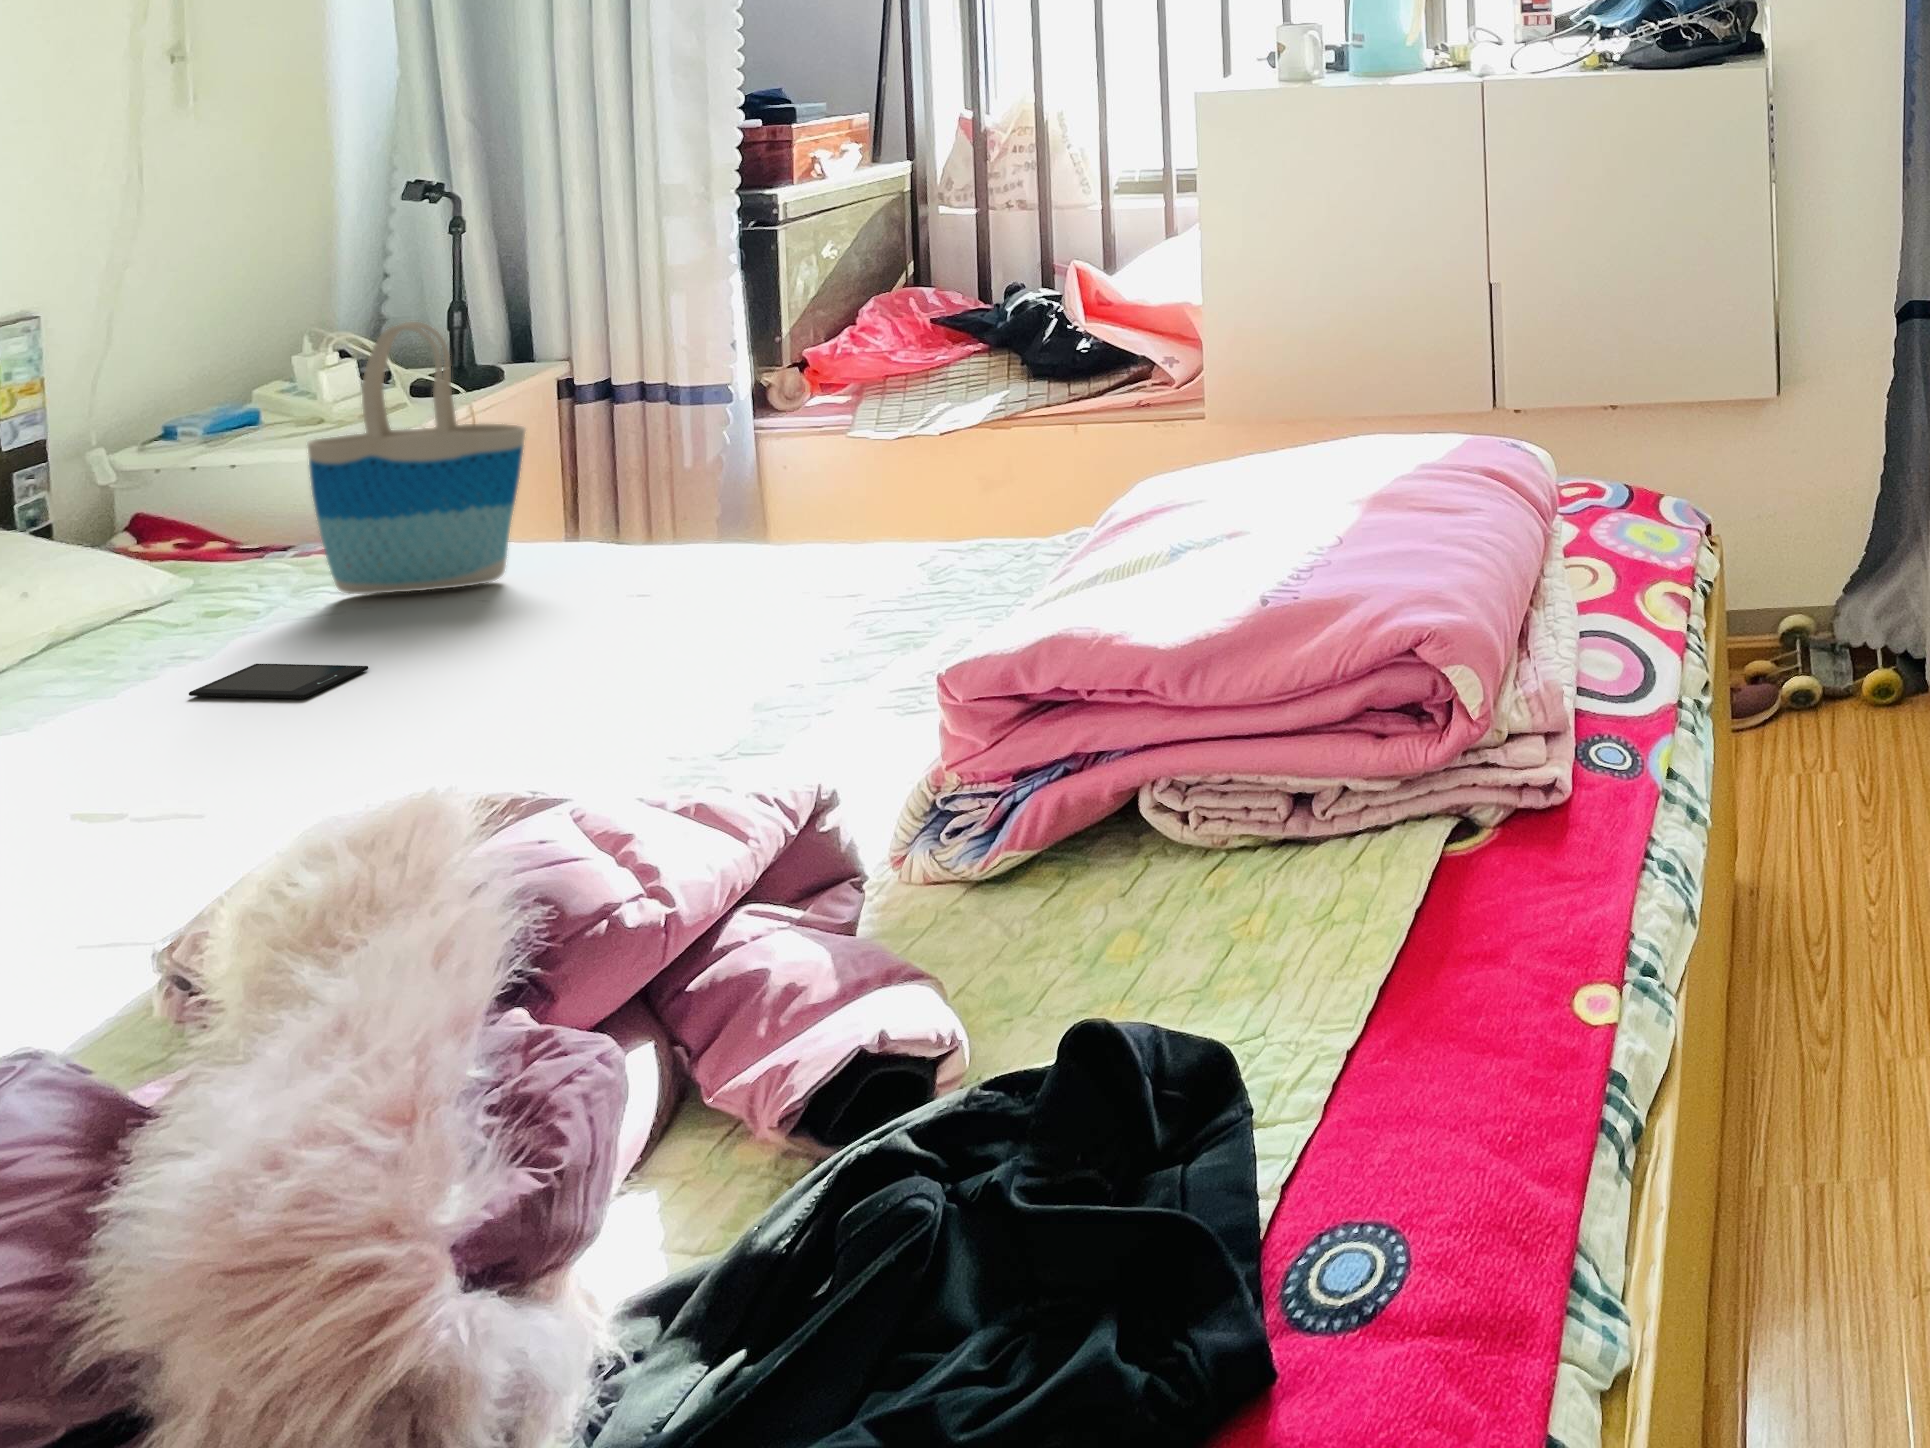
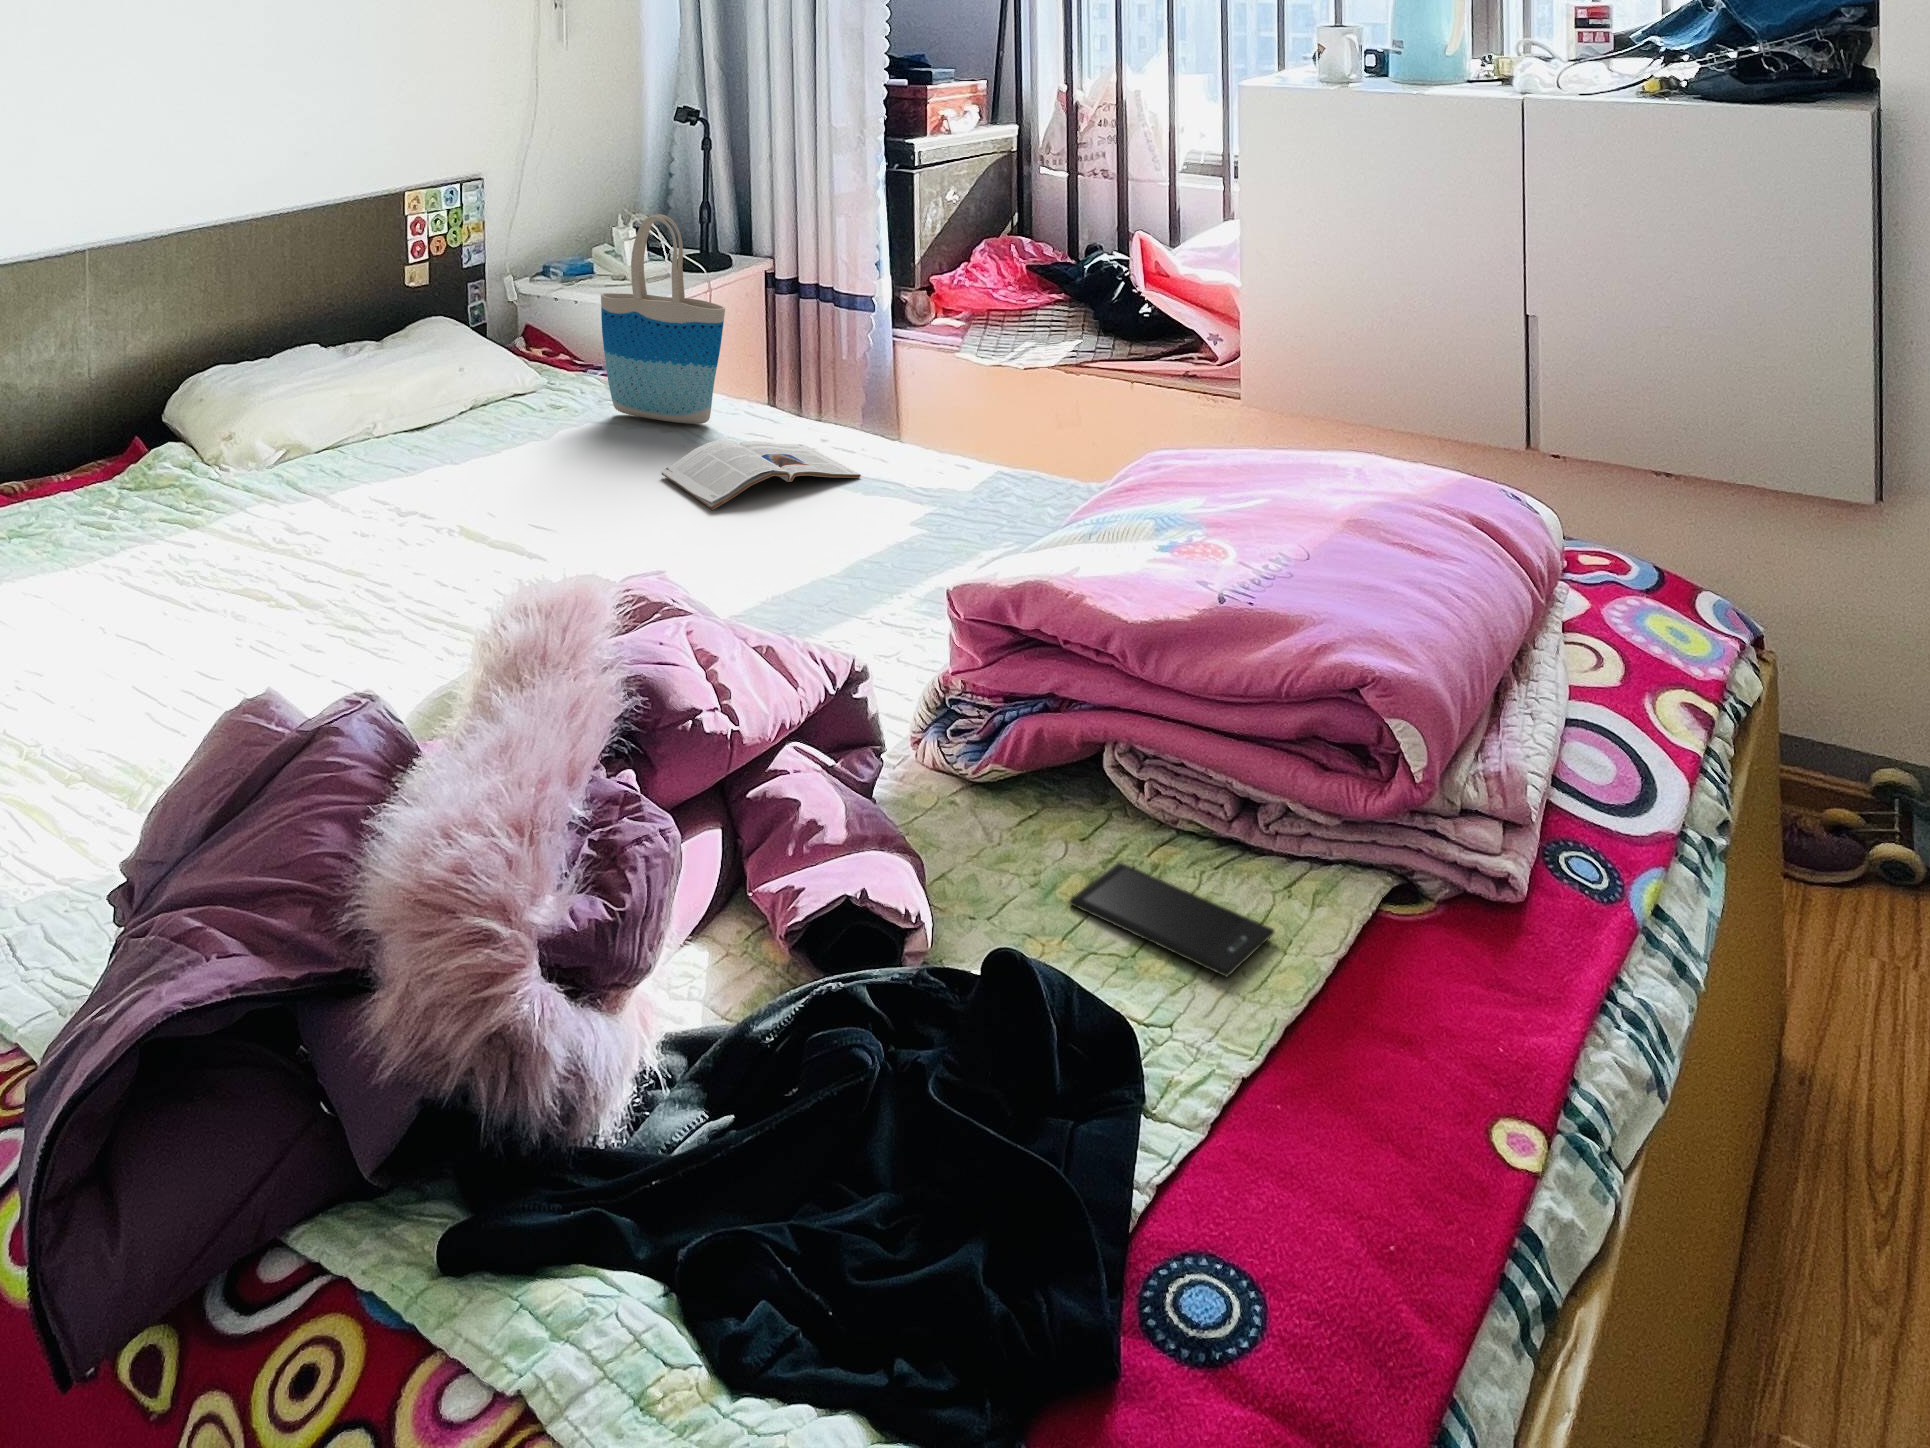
magazine: none [440,575,751,681] -> present [661,440,861,510]
smartphone: present [189,664,368,698] -> present [1069,862,1274,977]

